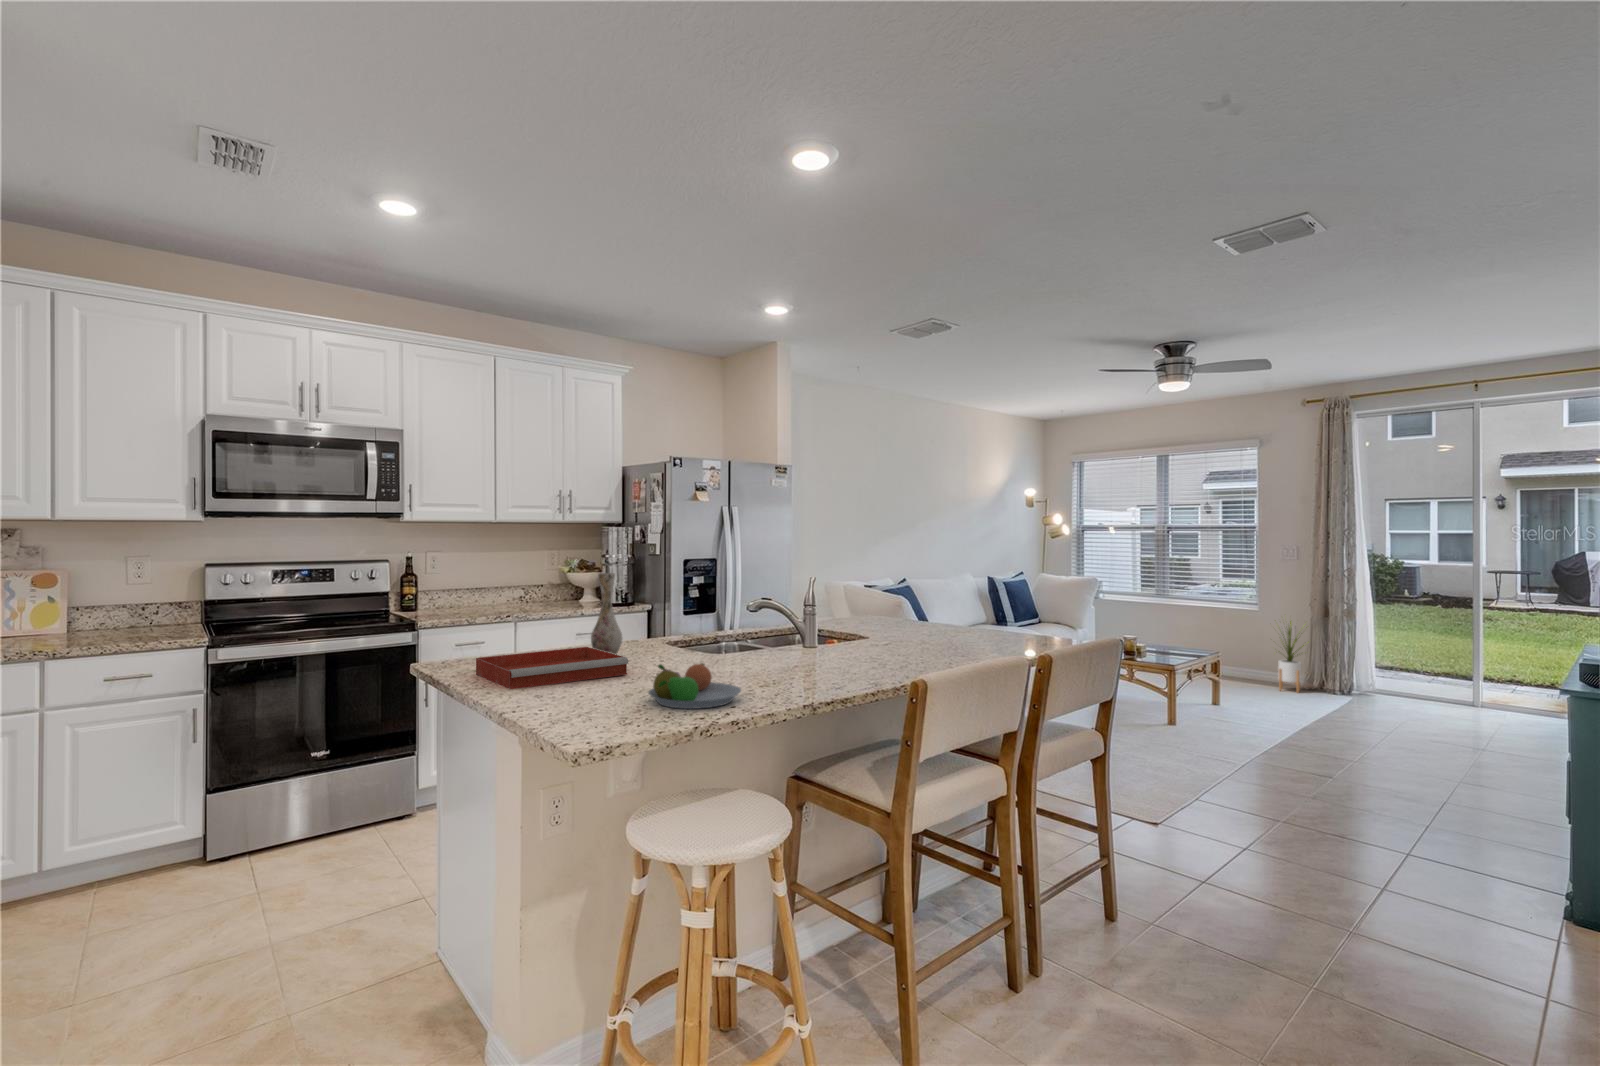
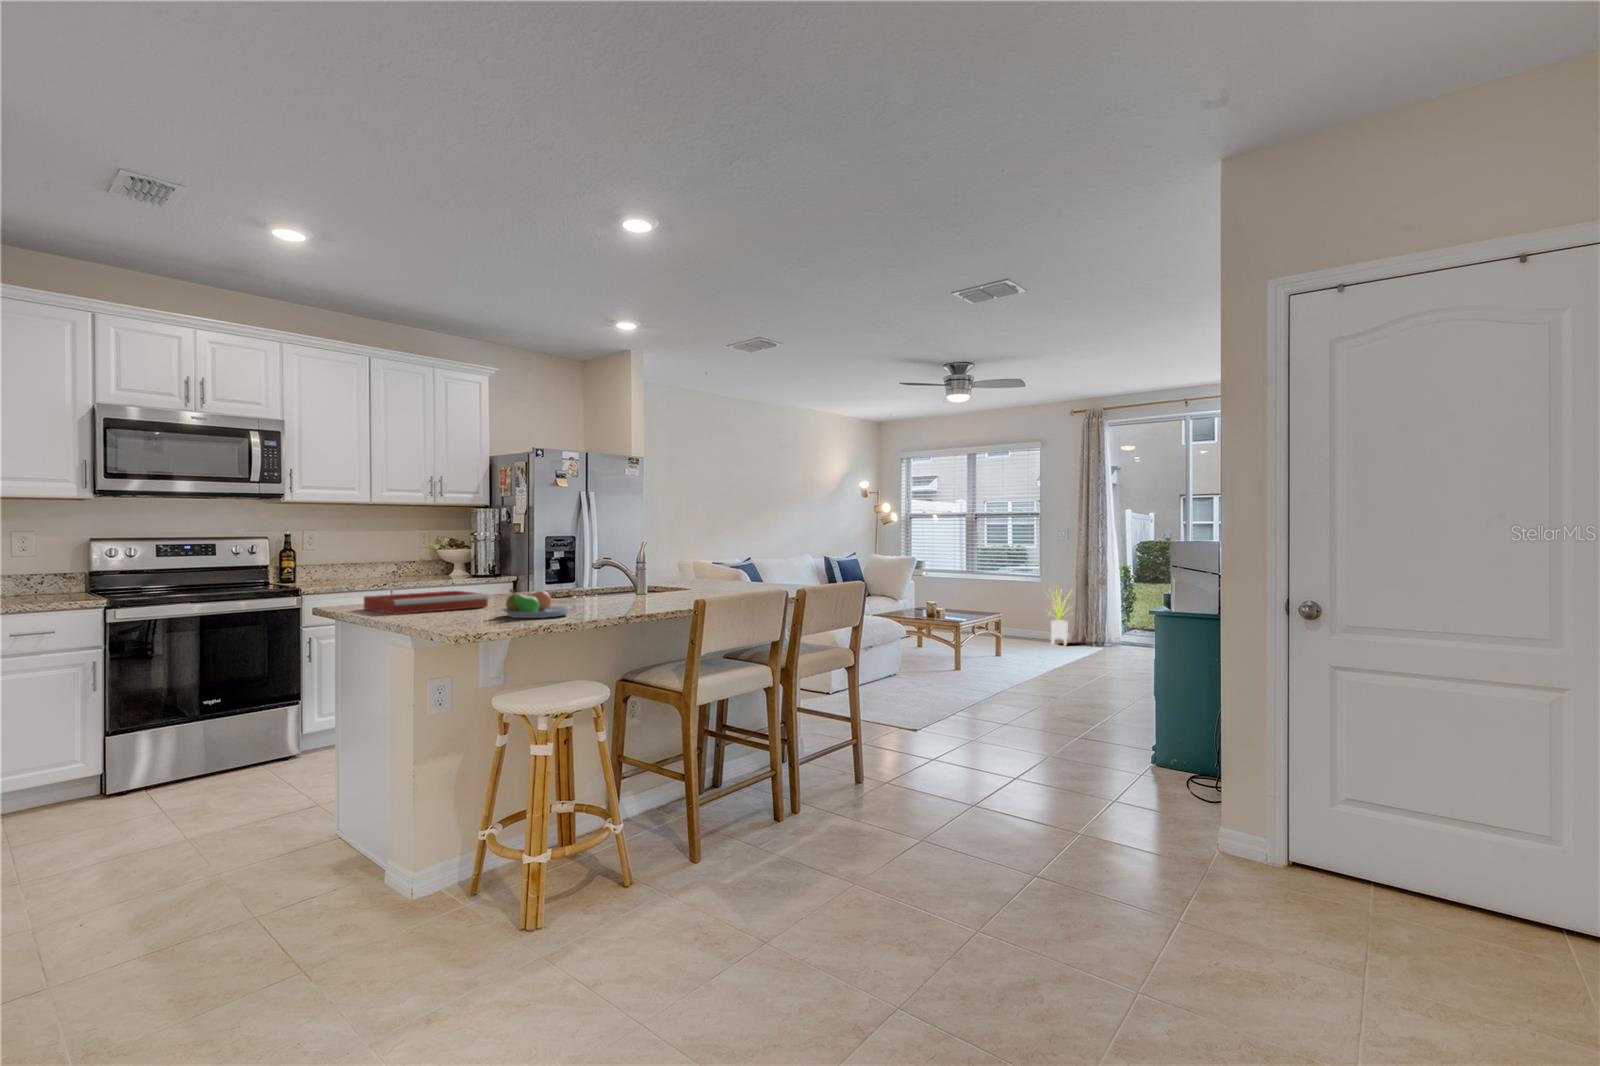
vase: present [591,573,622,654] -> none [459,535,486,601]

